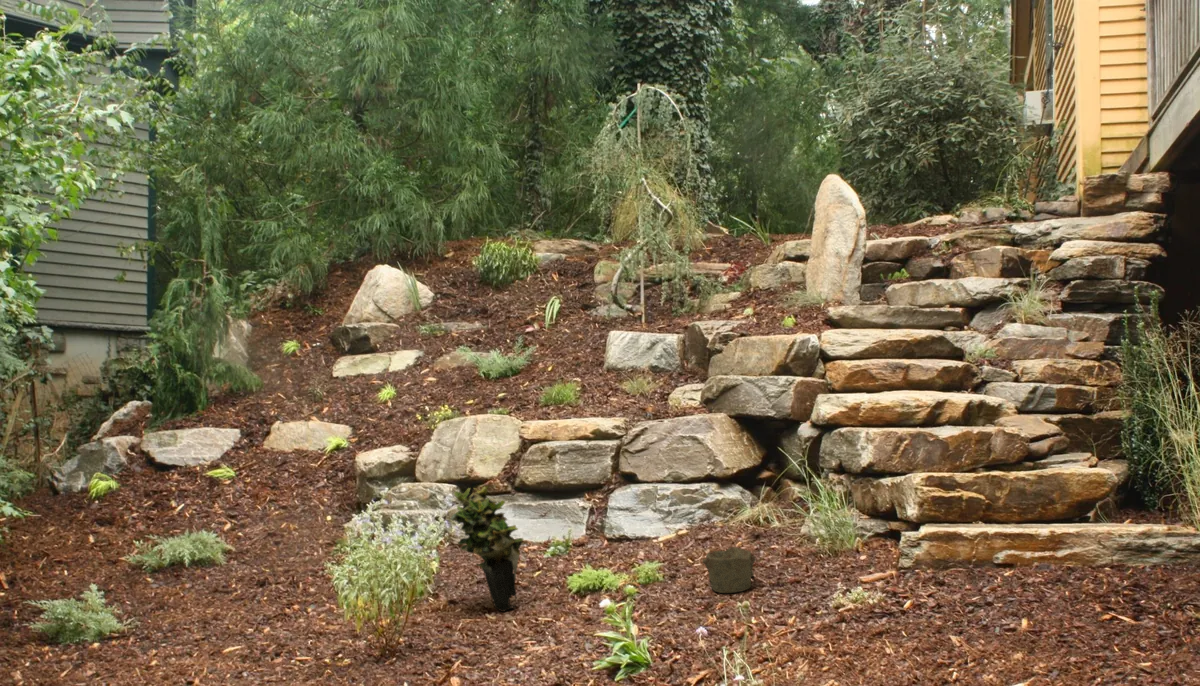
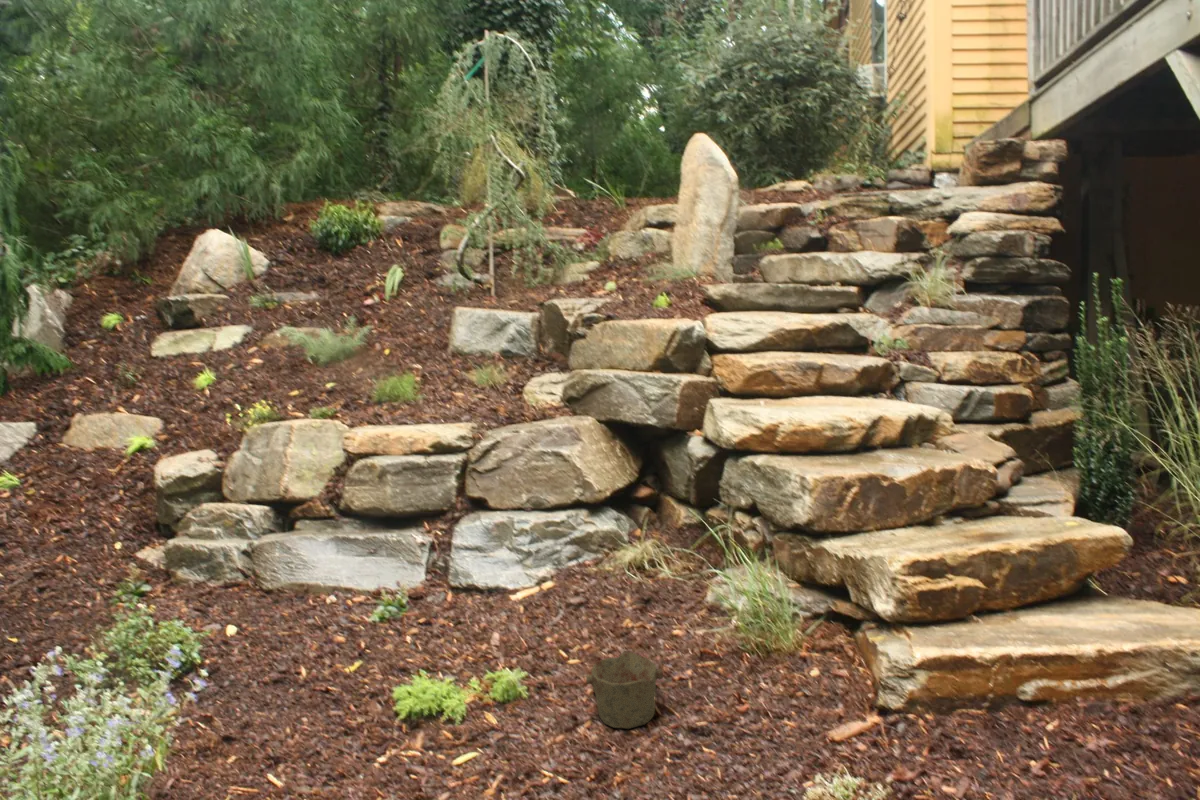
potted plant: present [451,486,523,612] -> none [207,567,324,760]

